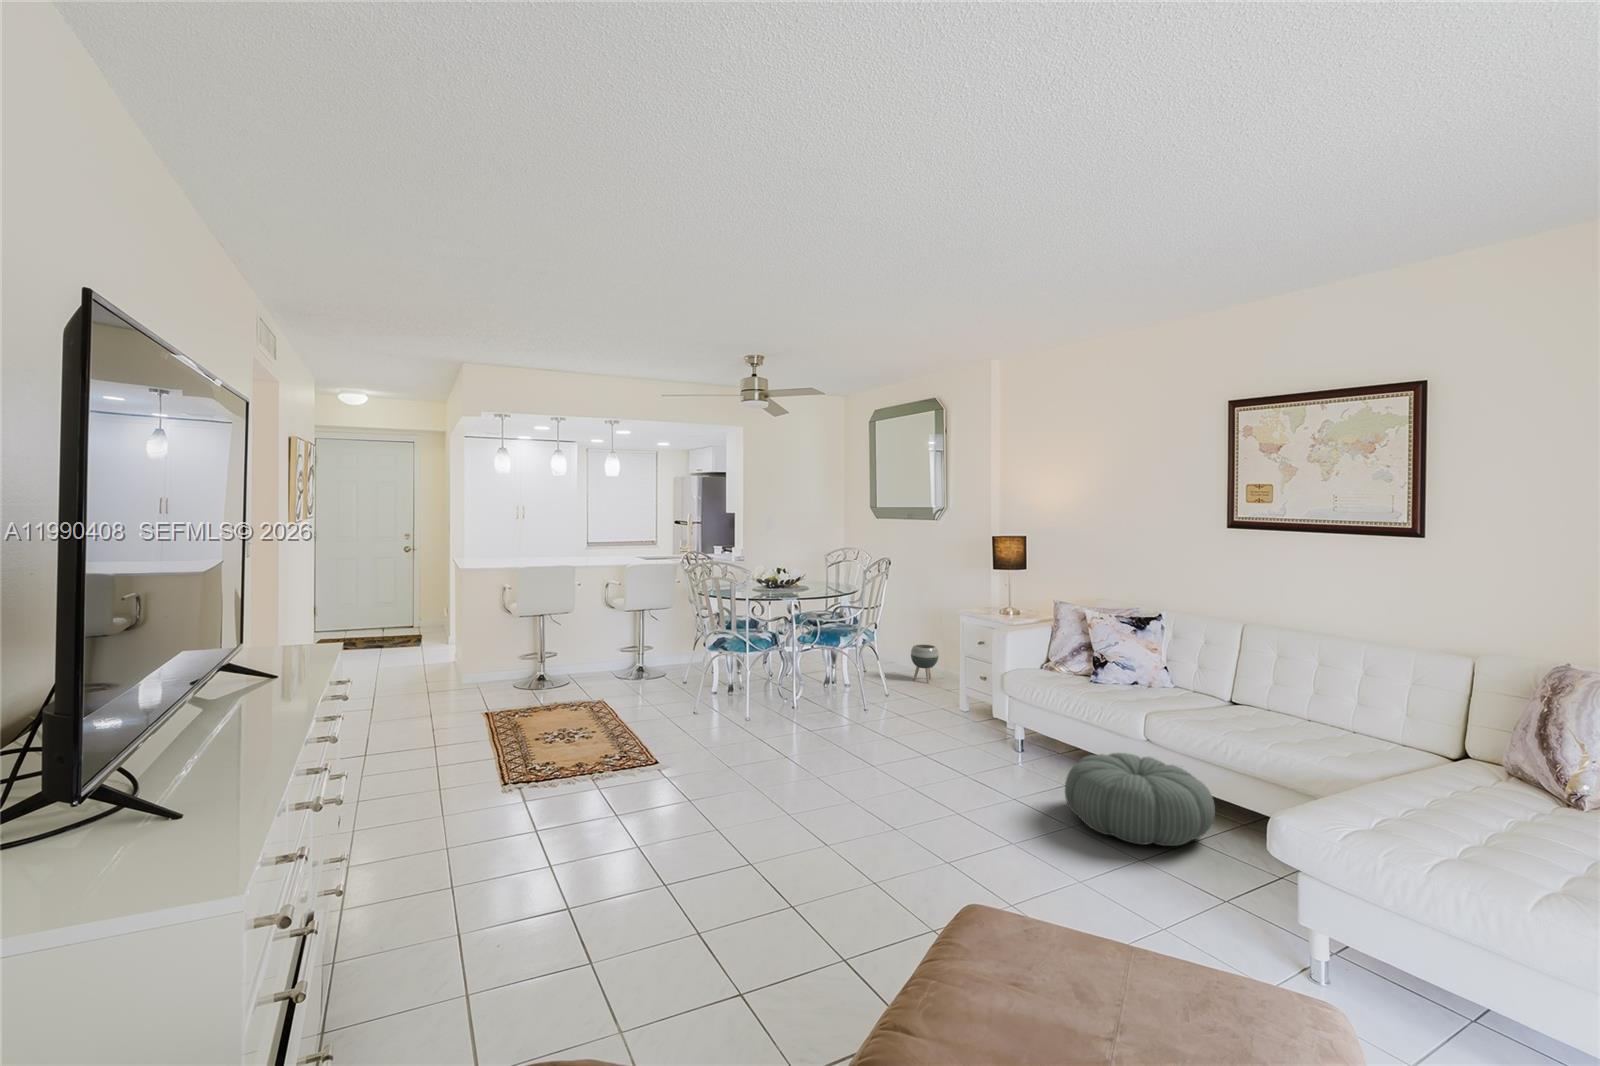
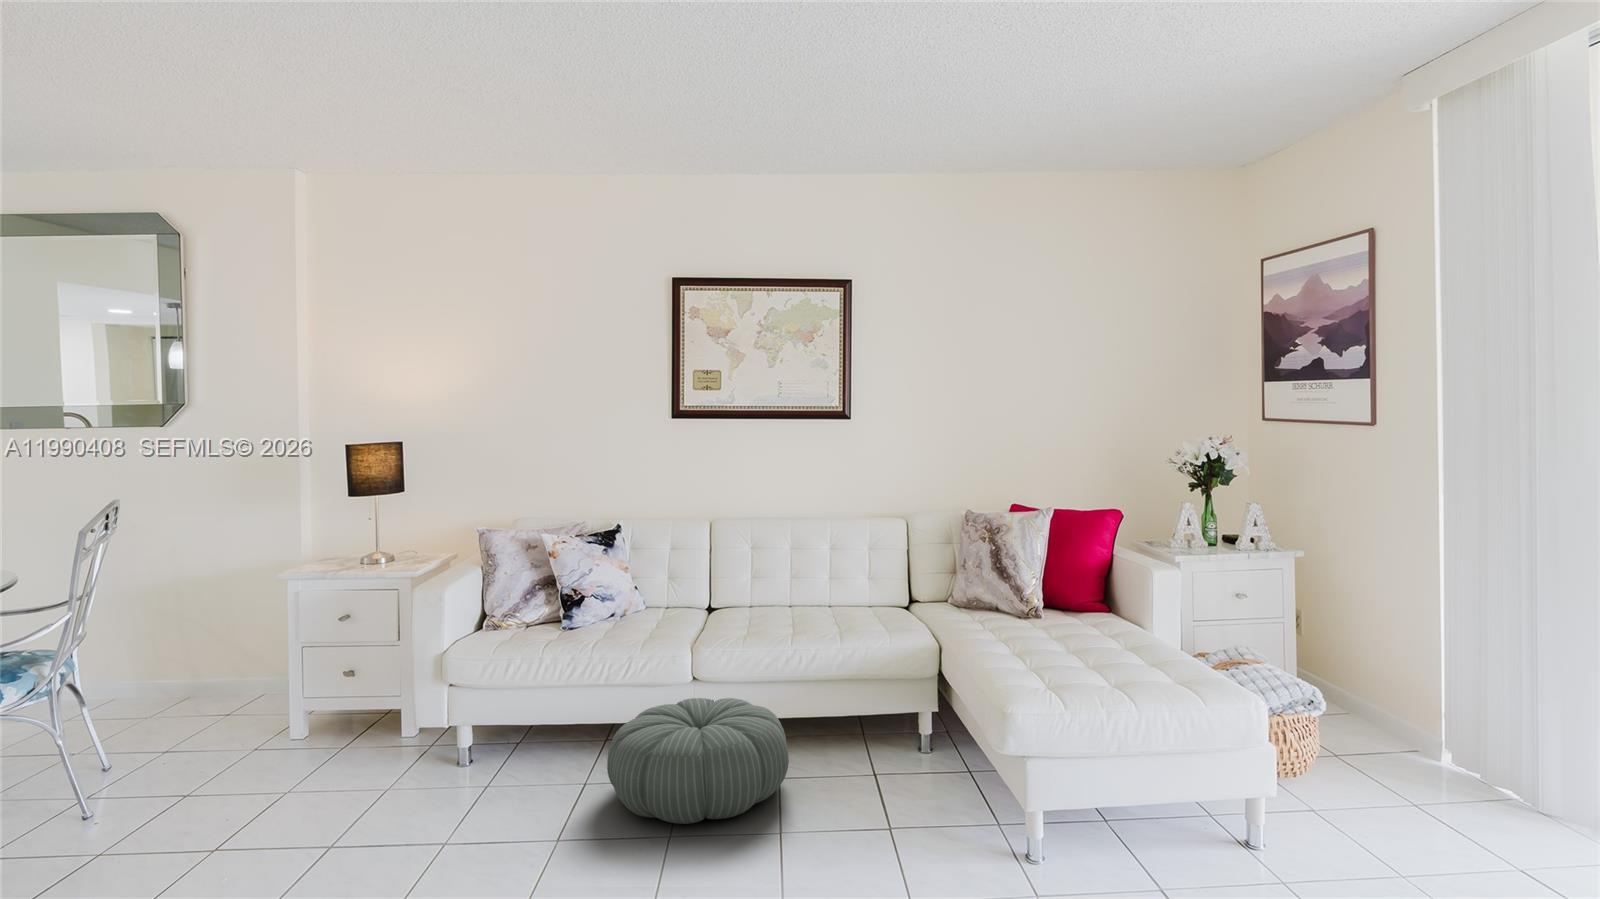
planter: present [911,644,939,683] -> none [136,653,198,723]

